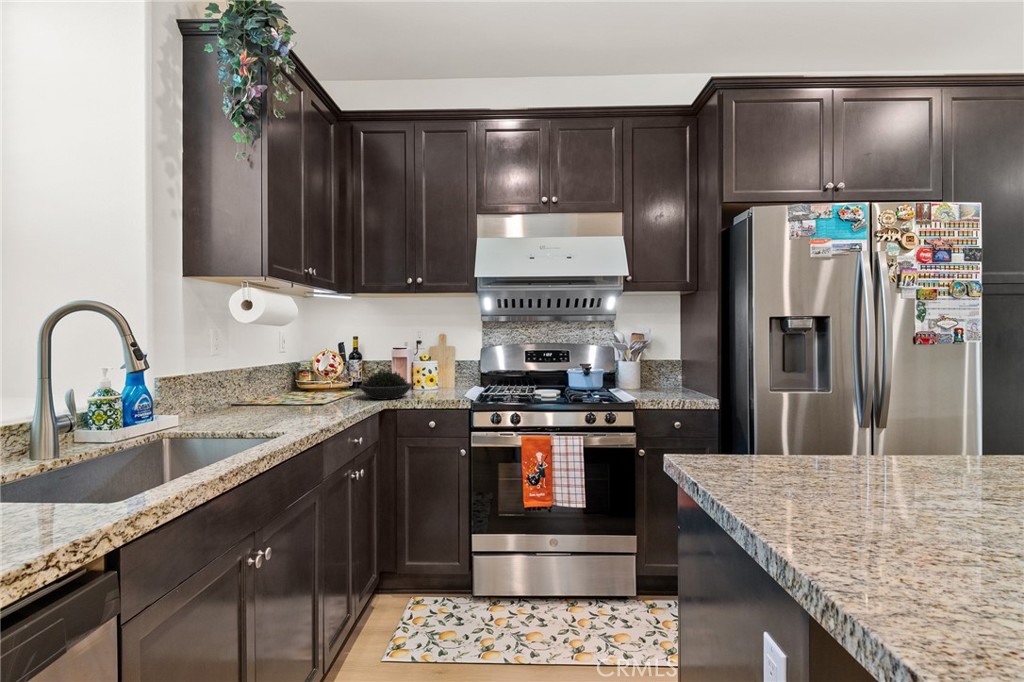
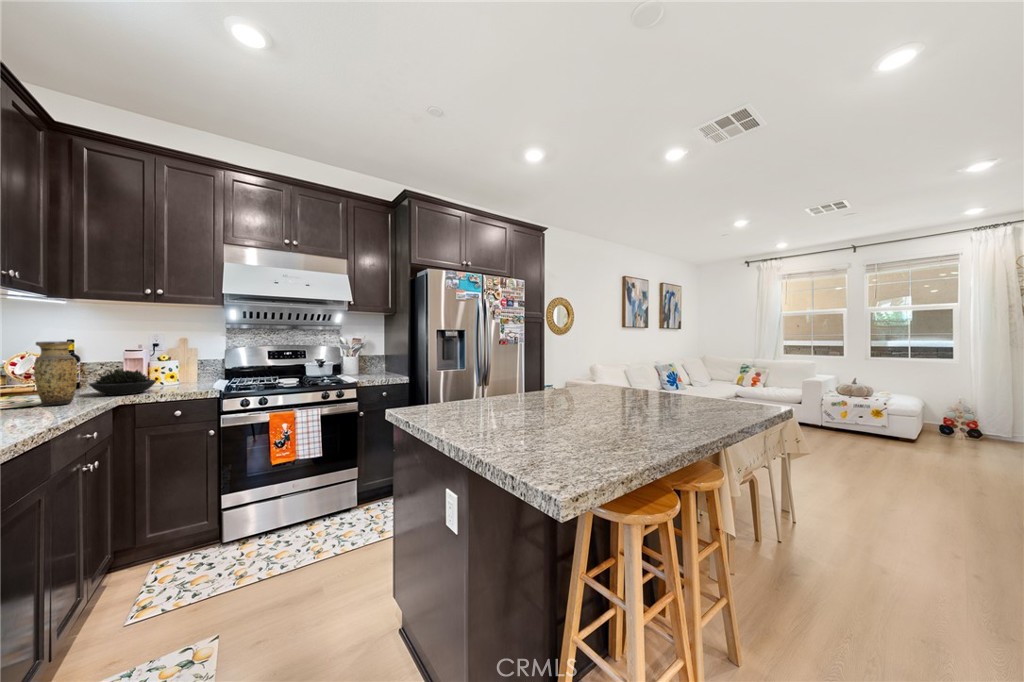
vase: none [313,340,343,408] -> present [34,341,77,406]

